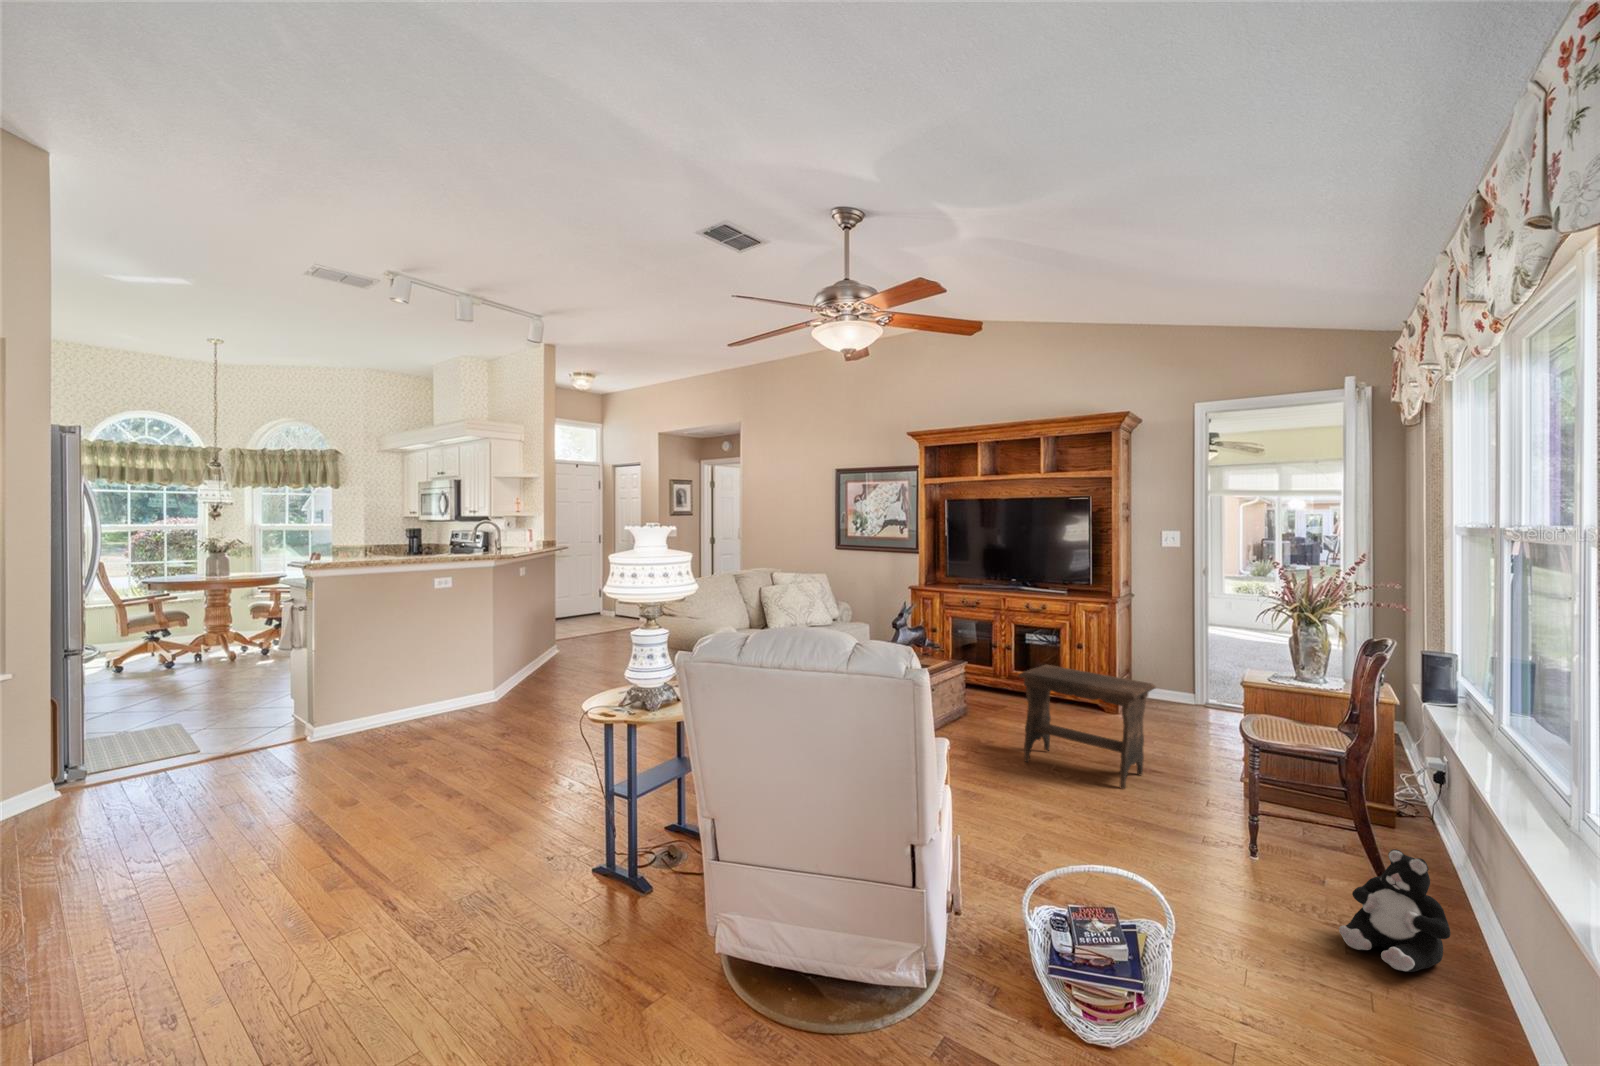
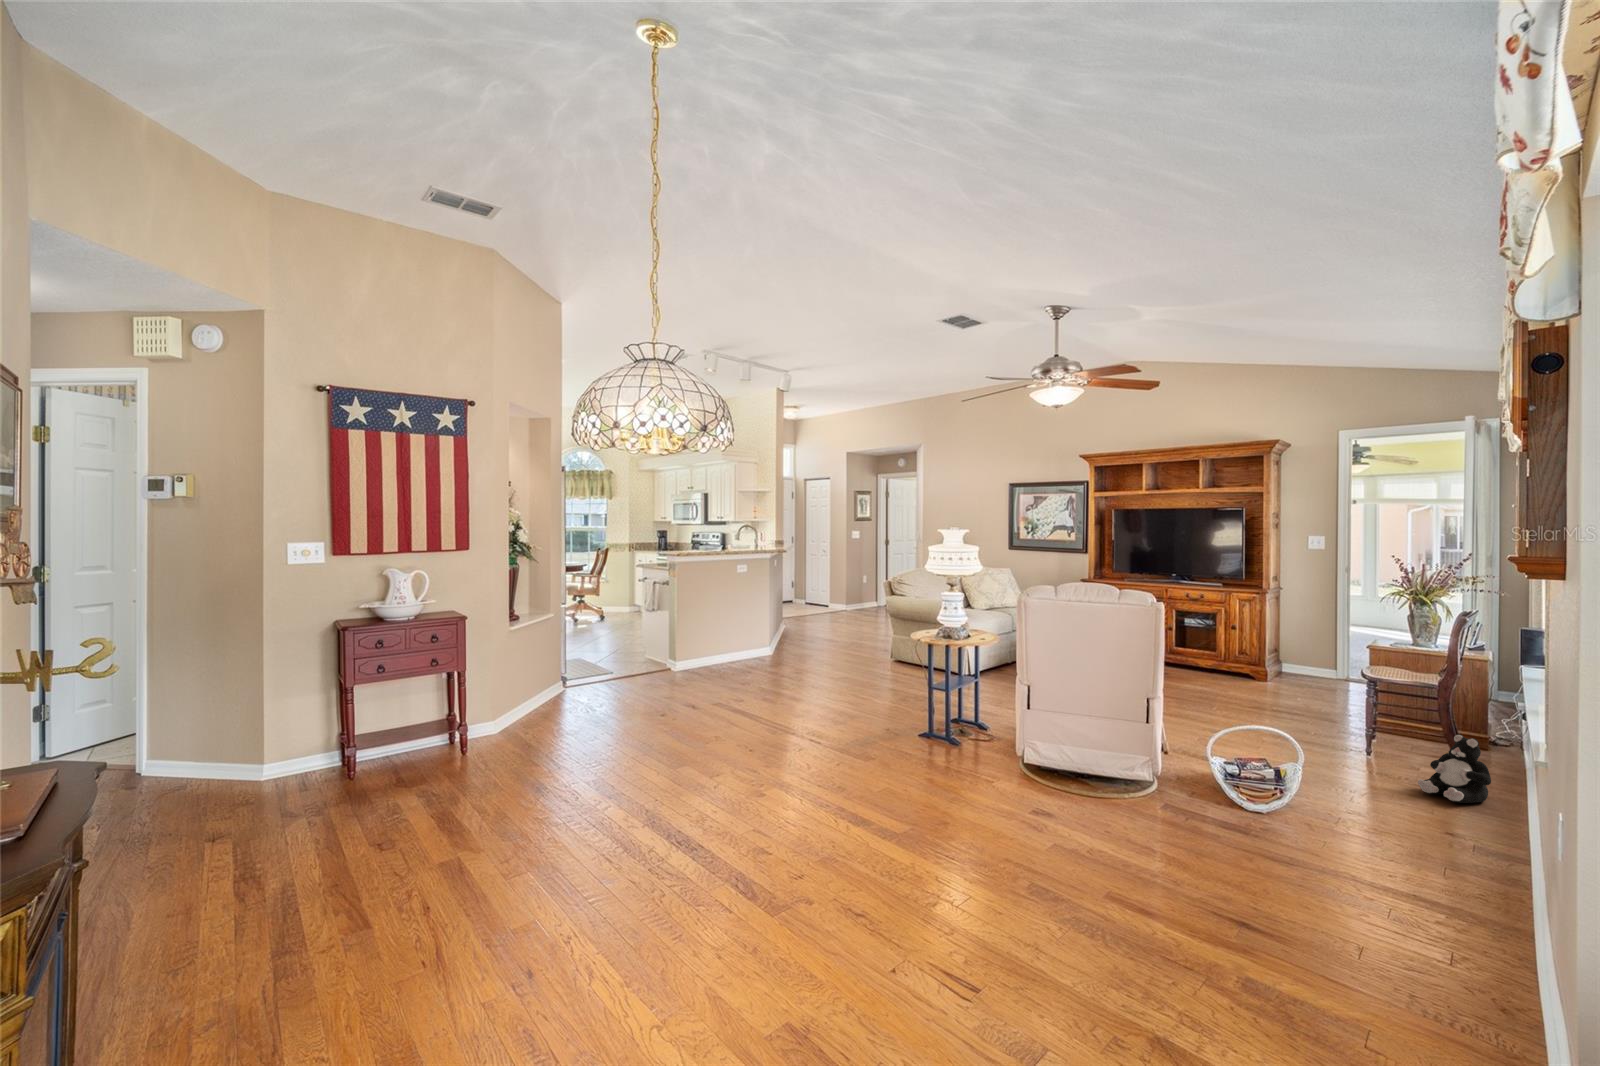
footstool: present [1018,665,1155,789] -> none [1187,636,1298,724]

